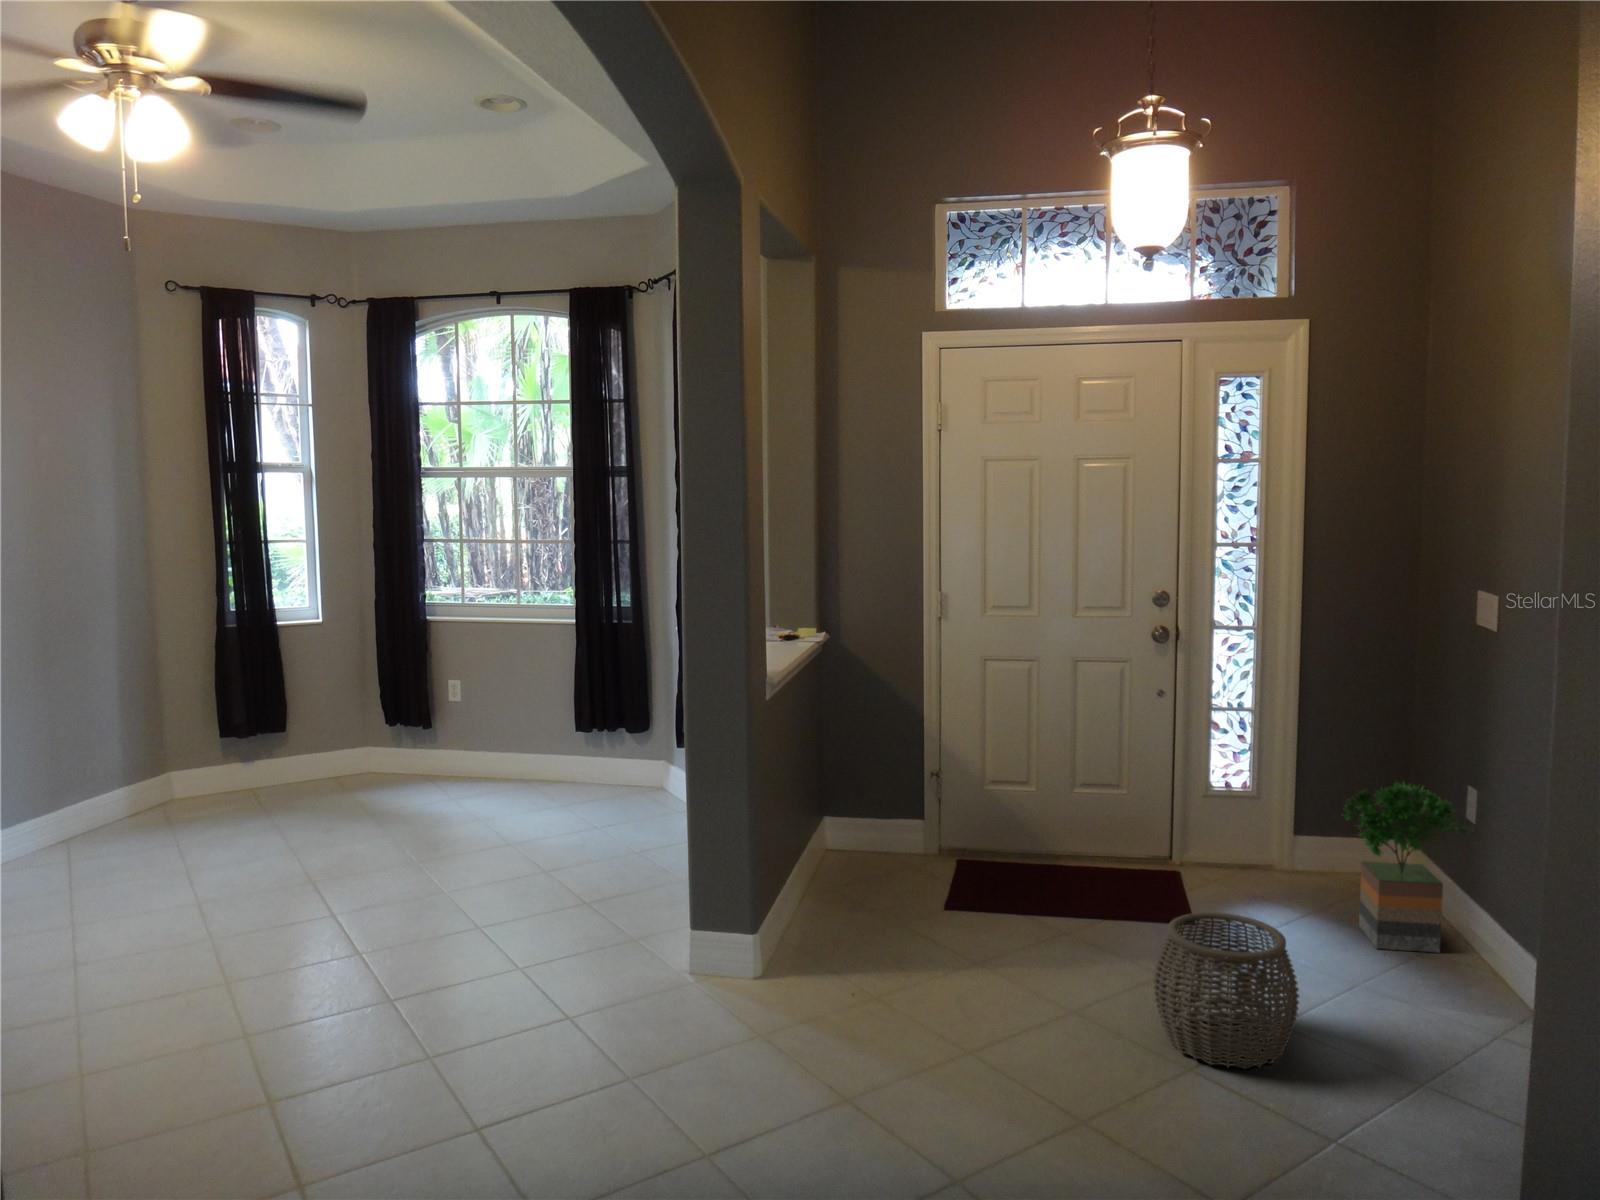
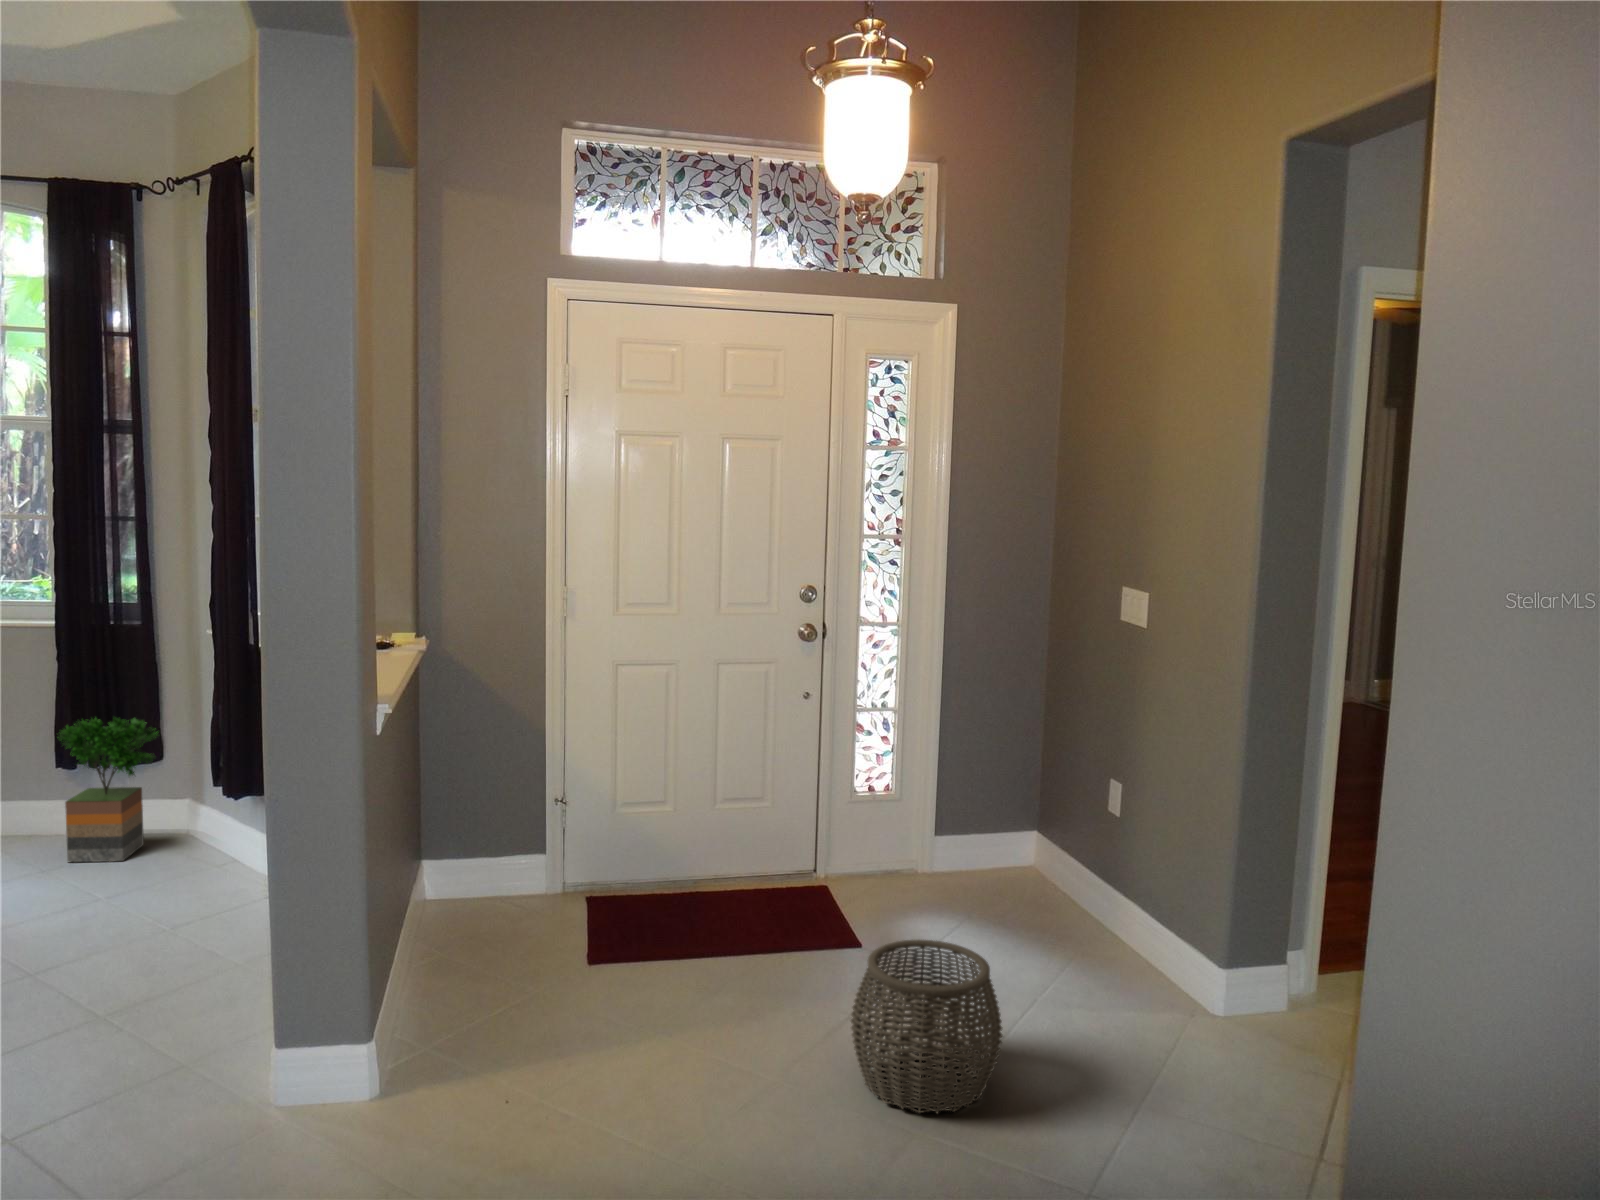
potted tree: present [1344,782,1473,952] -> present [60,718,157,862]

